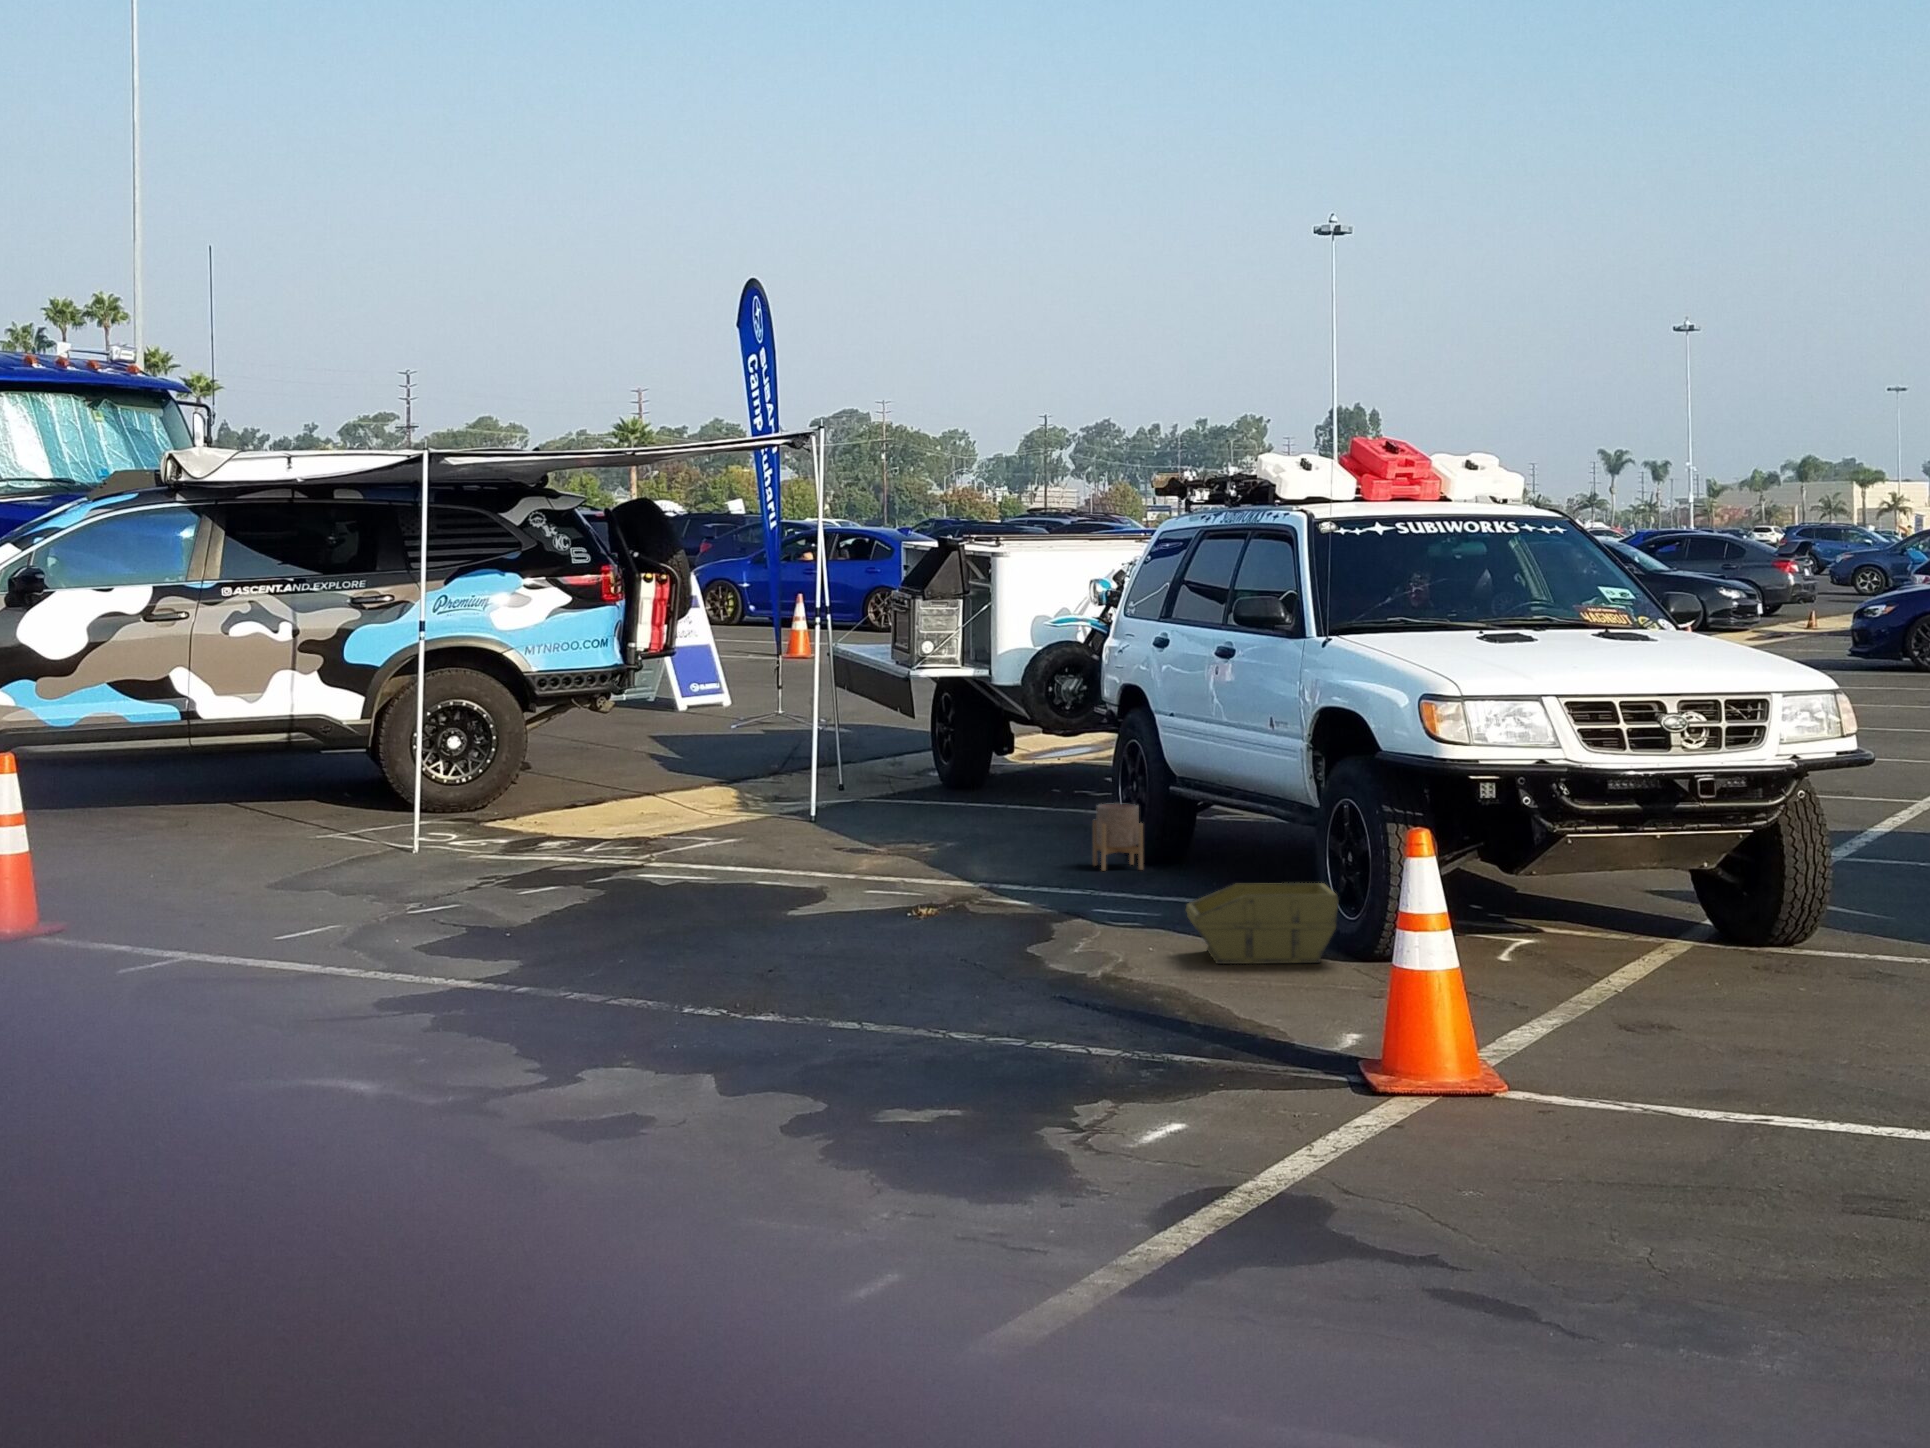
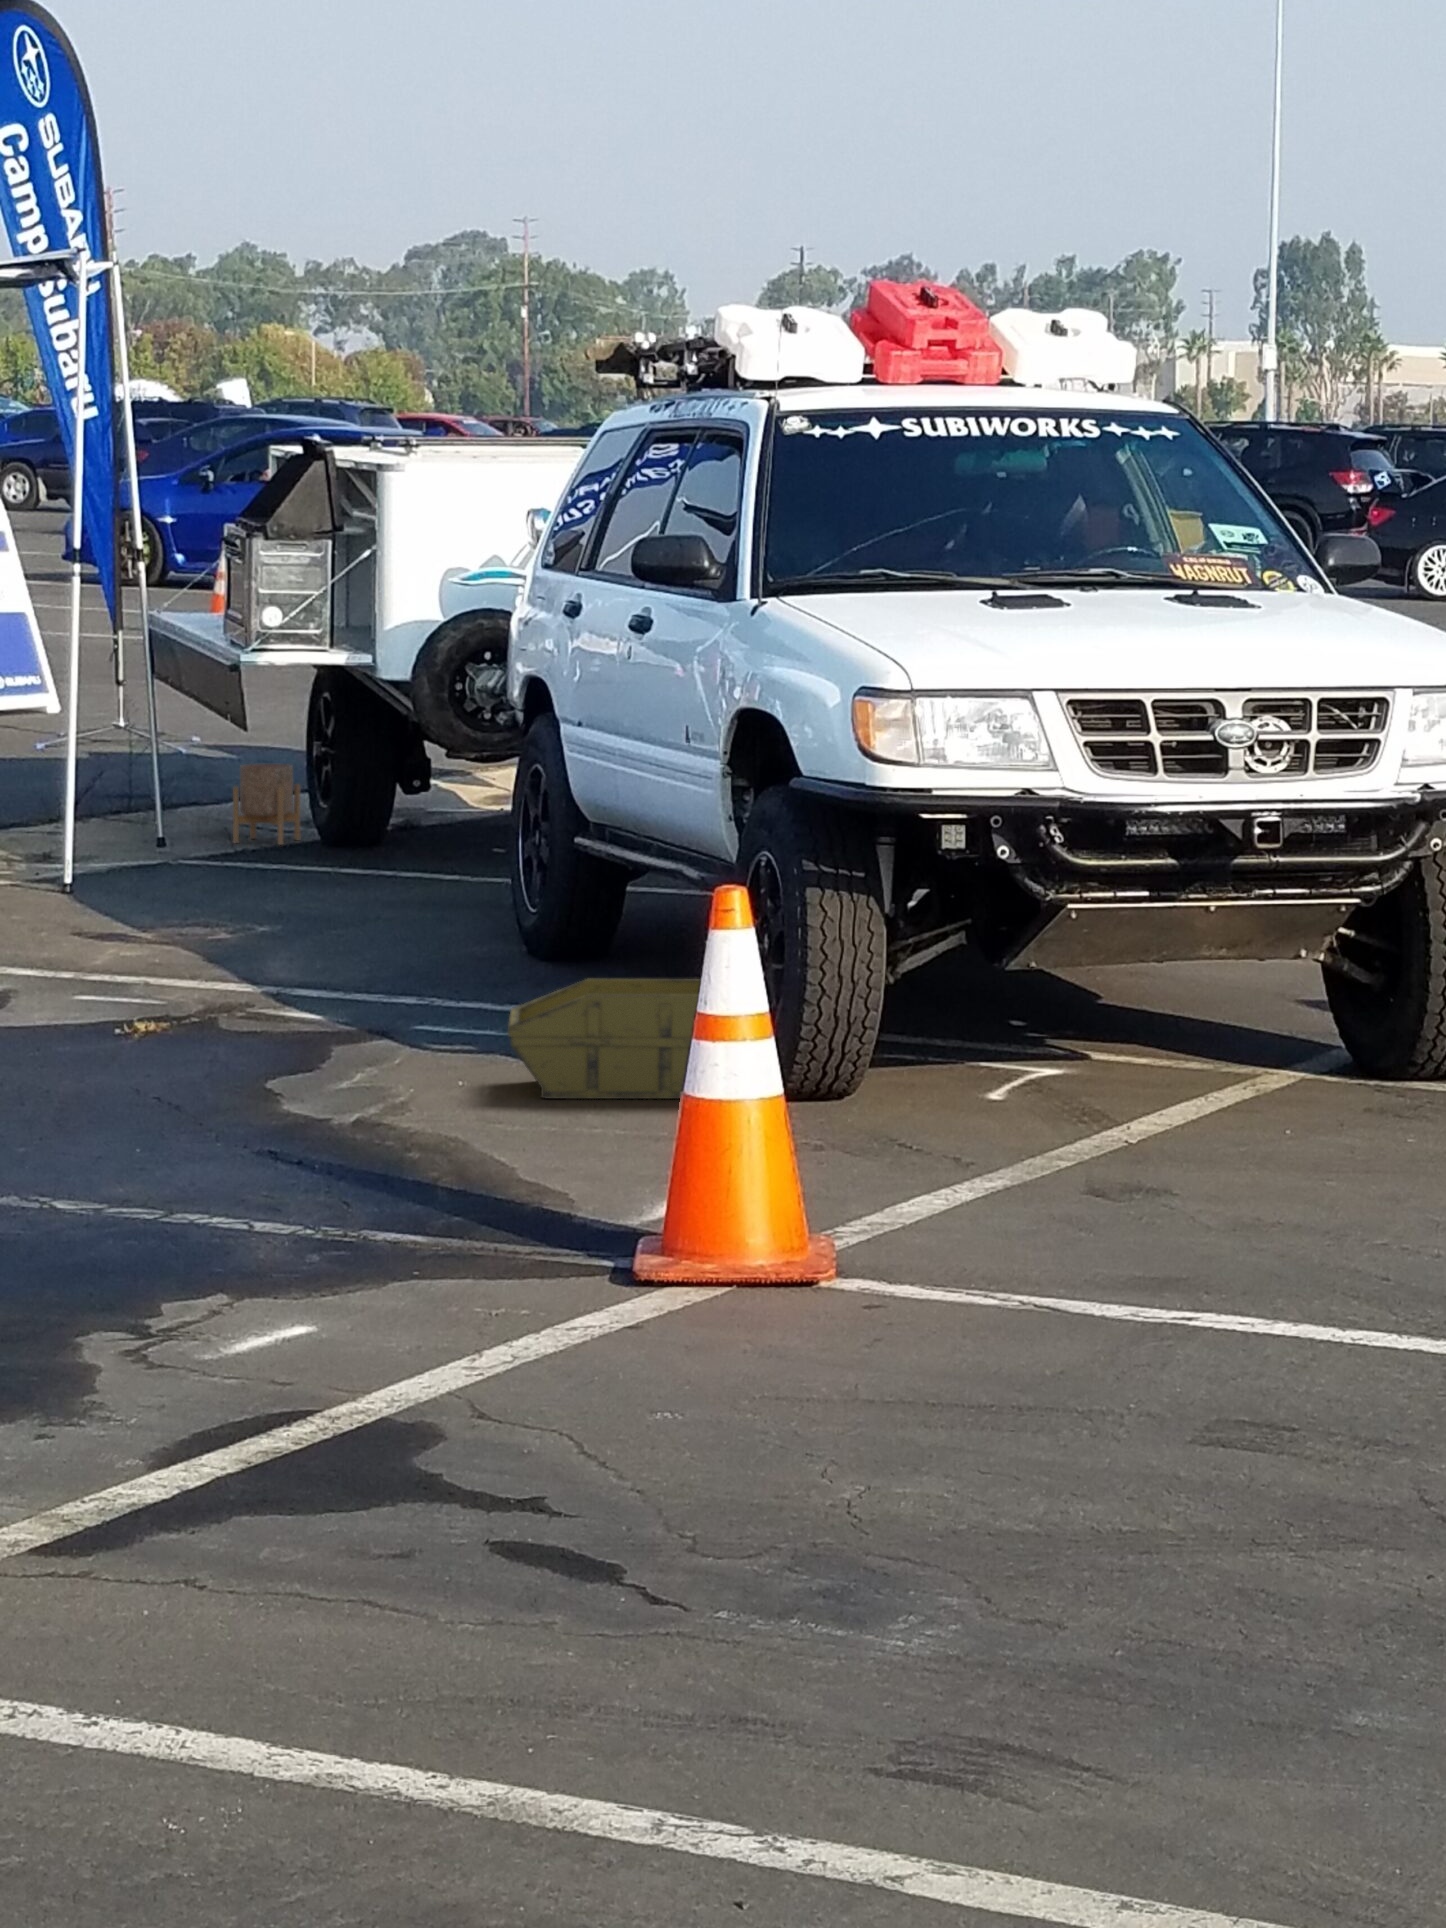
planter: present [1093,803,1143,871] -> present [233,764,300,845]

